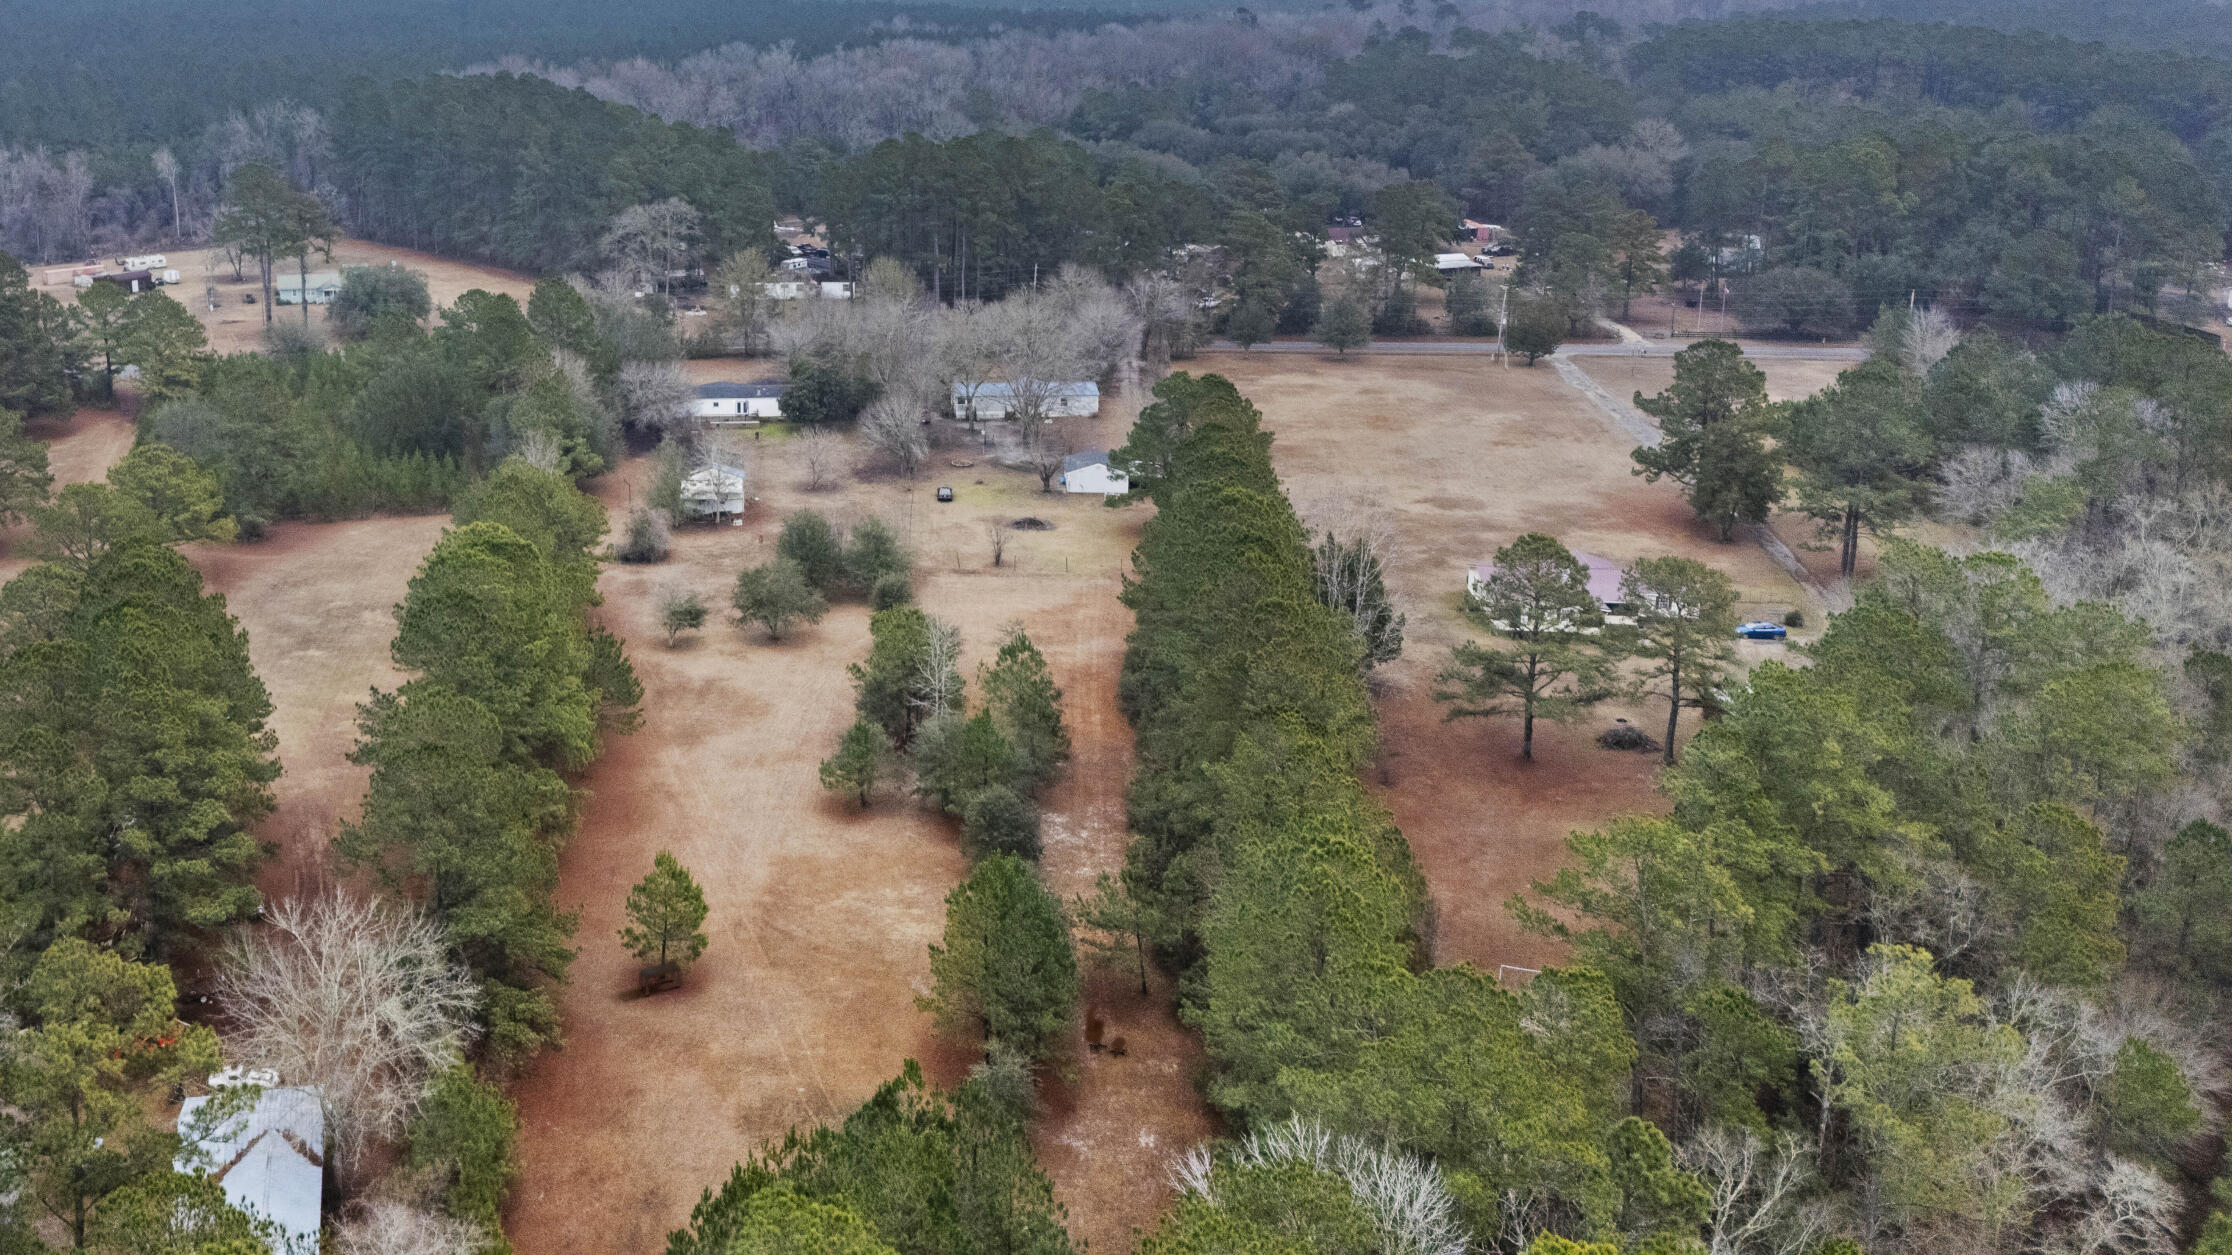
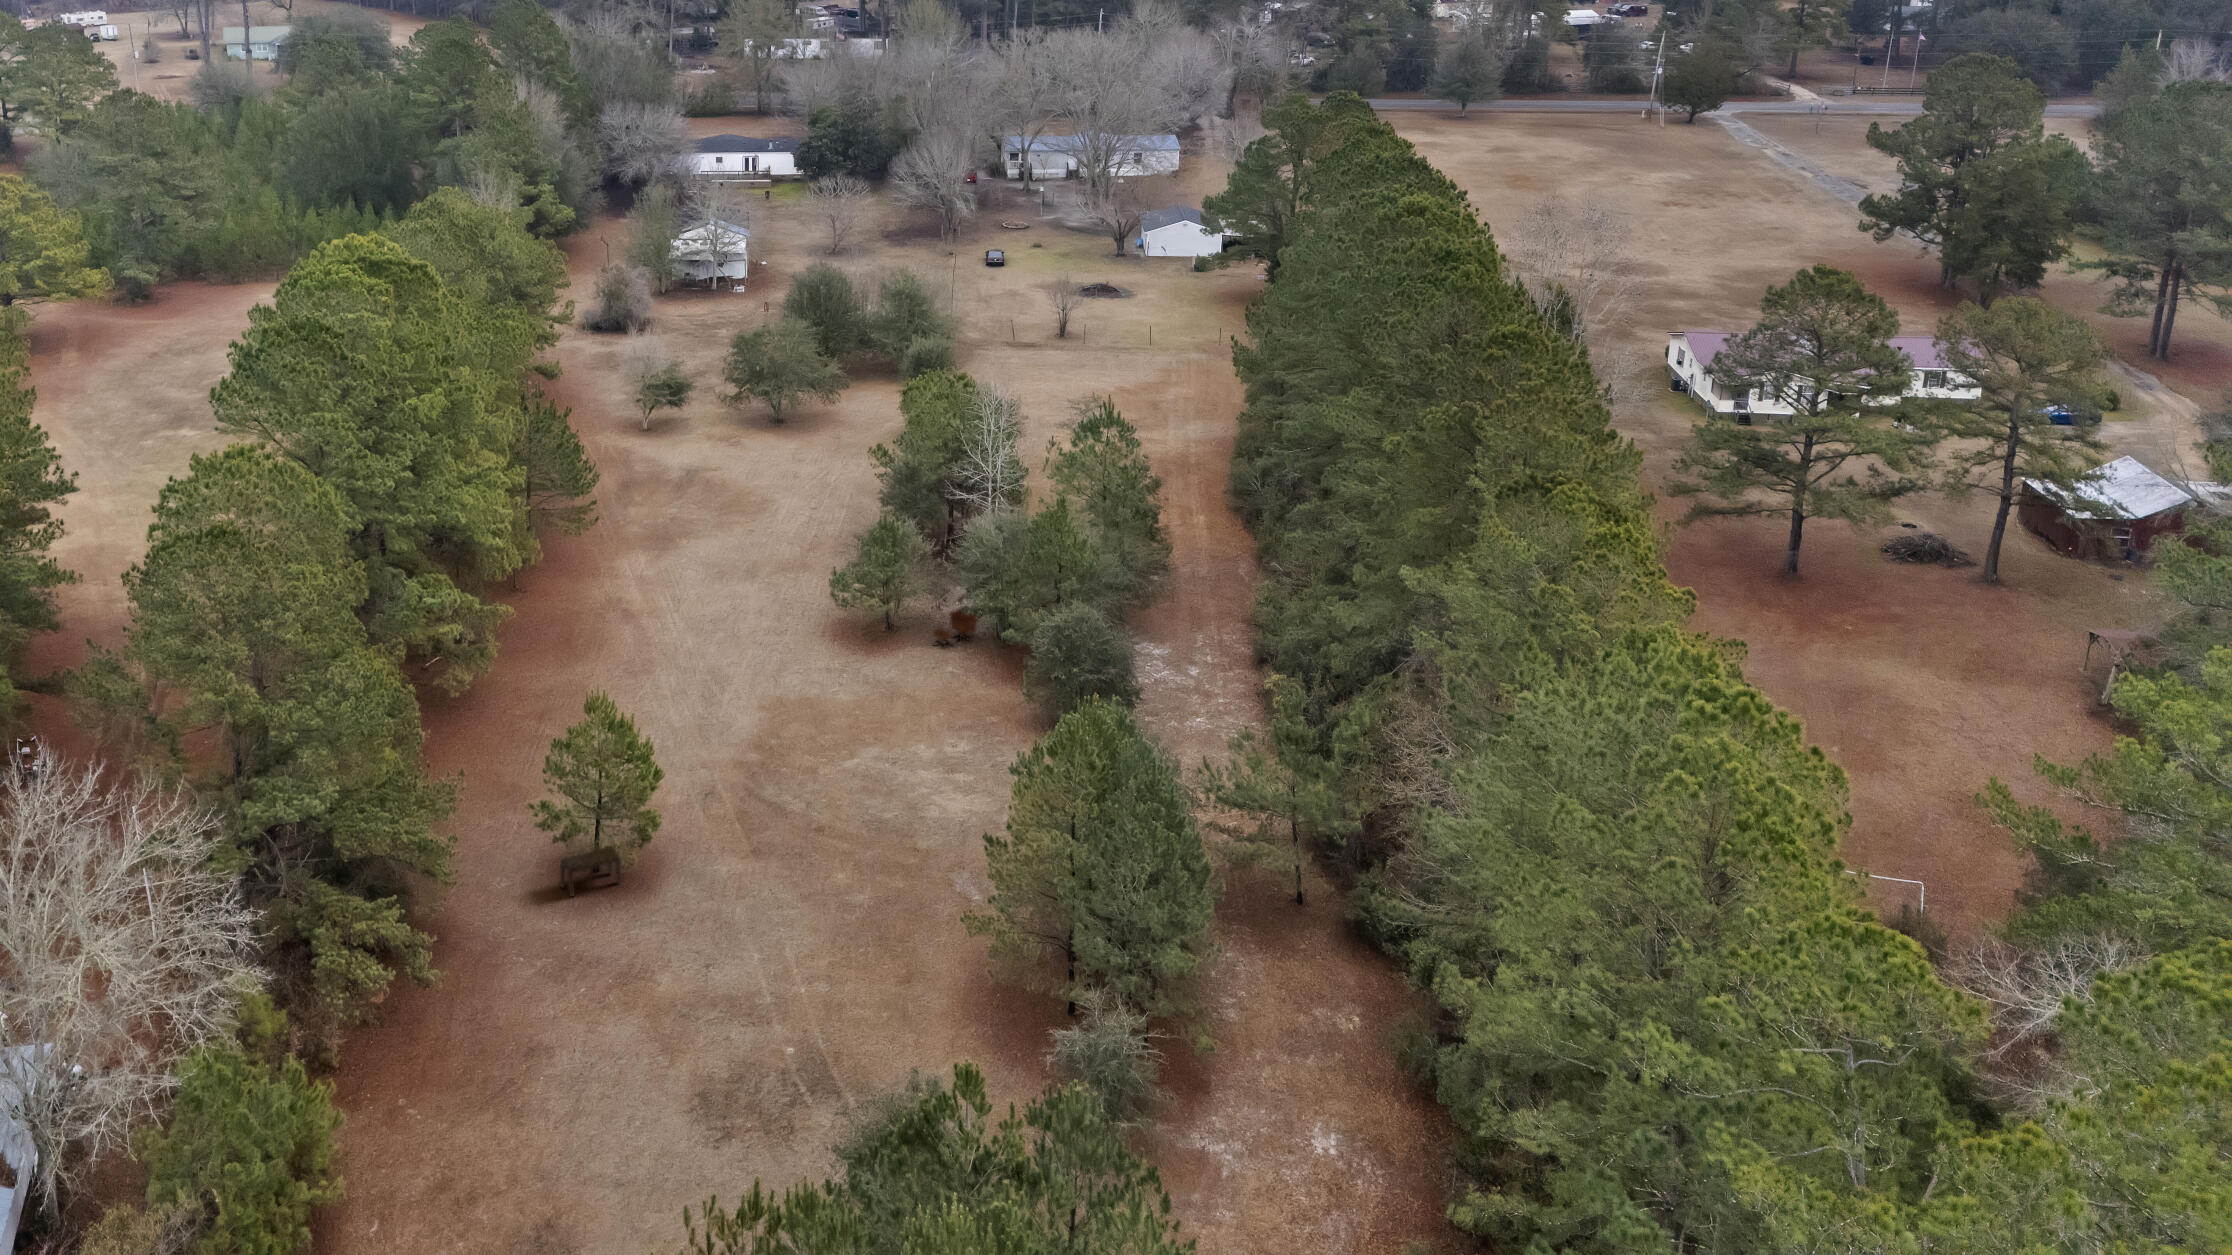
lounge chair: present [1085,1006,1126,1053] -> present [933,597,977,644]

